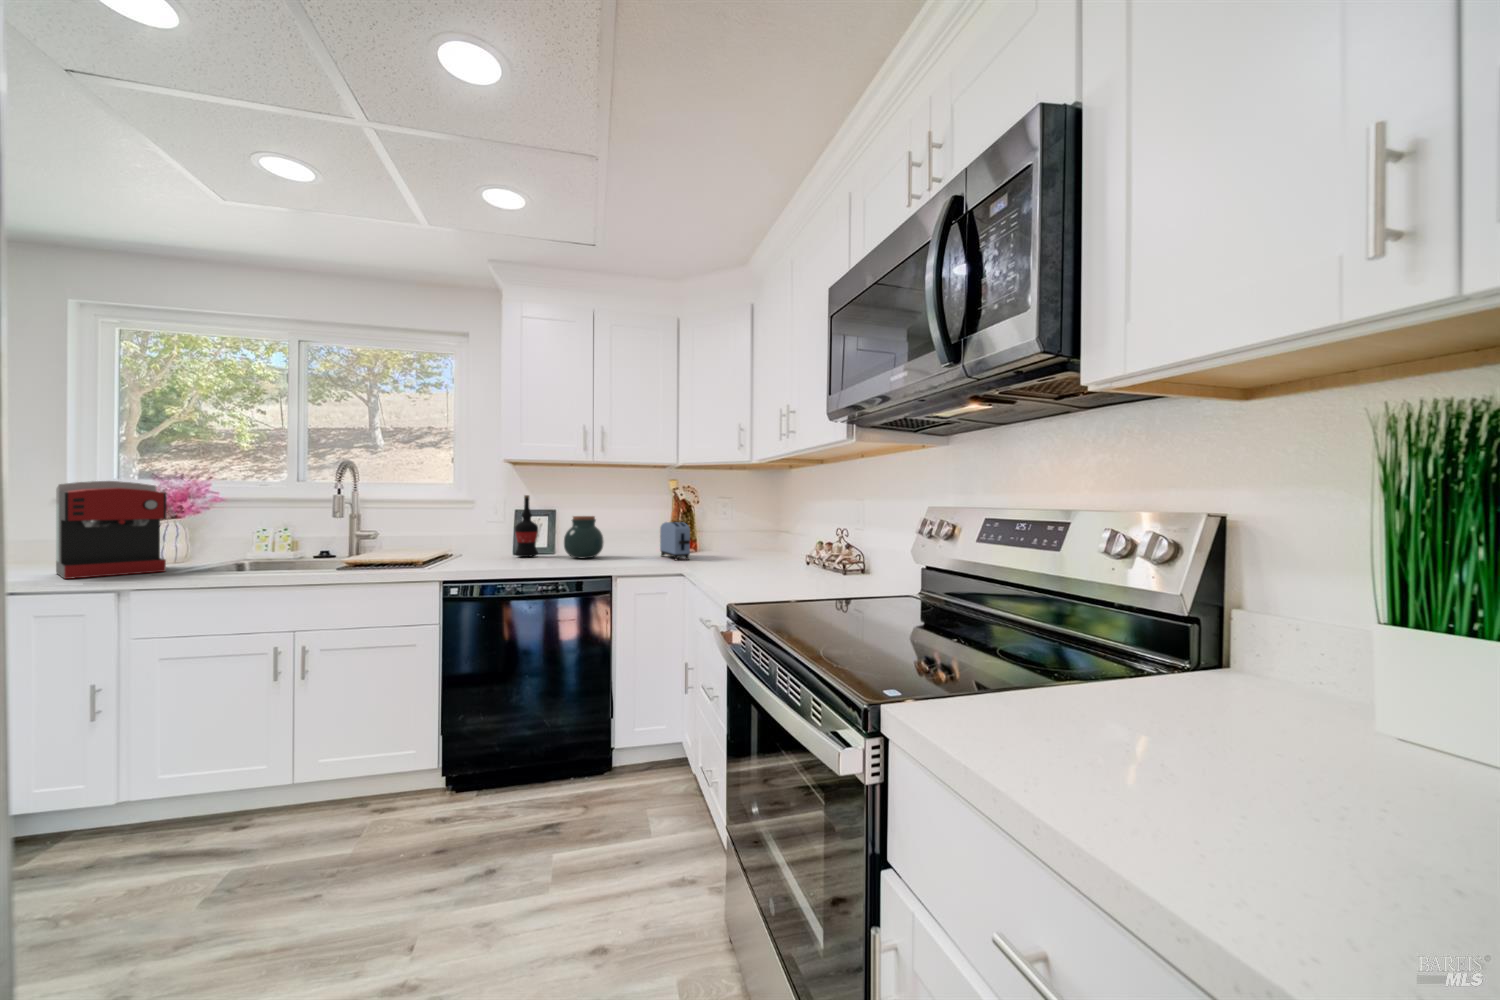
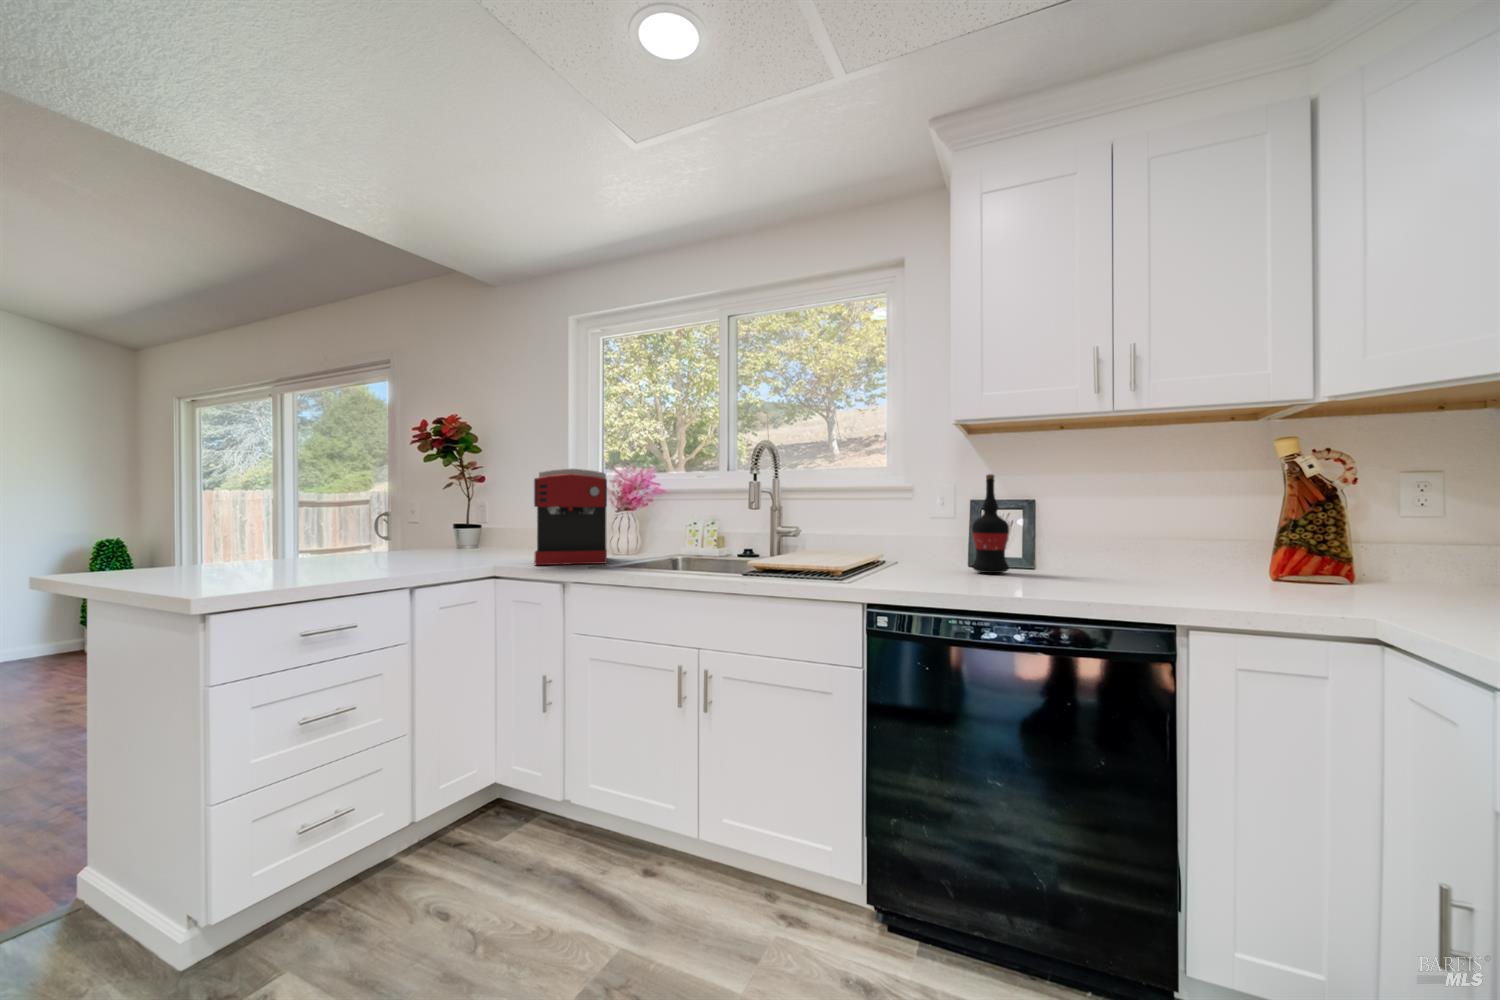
jar: present [564,516,604,558] -> none [1055,507,1132,583]
toaster: present [660,522,690,560] -> none [1260,520,1366,605]

